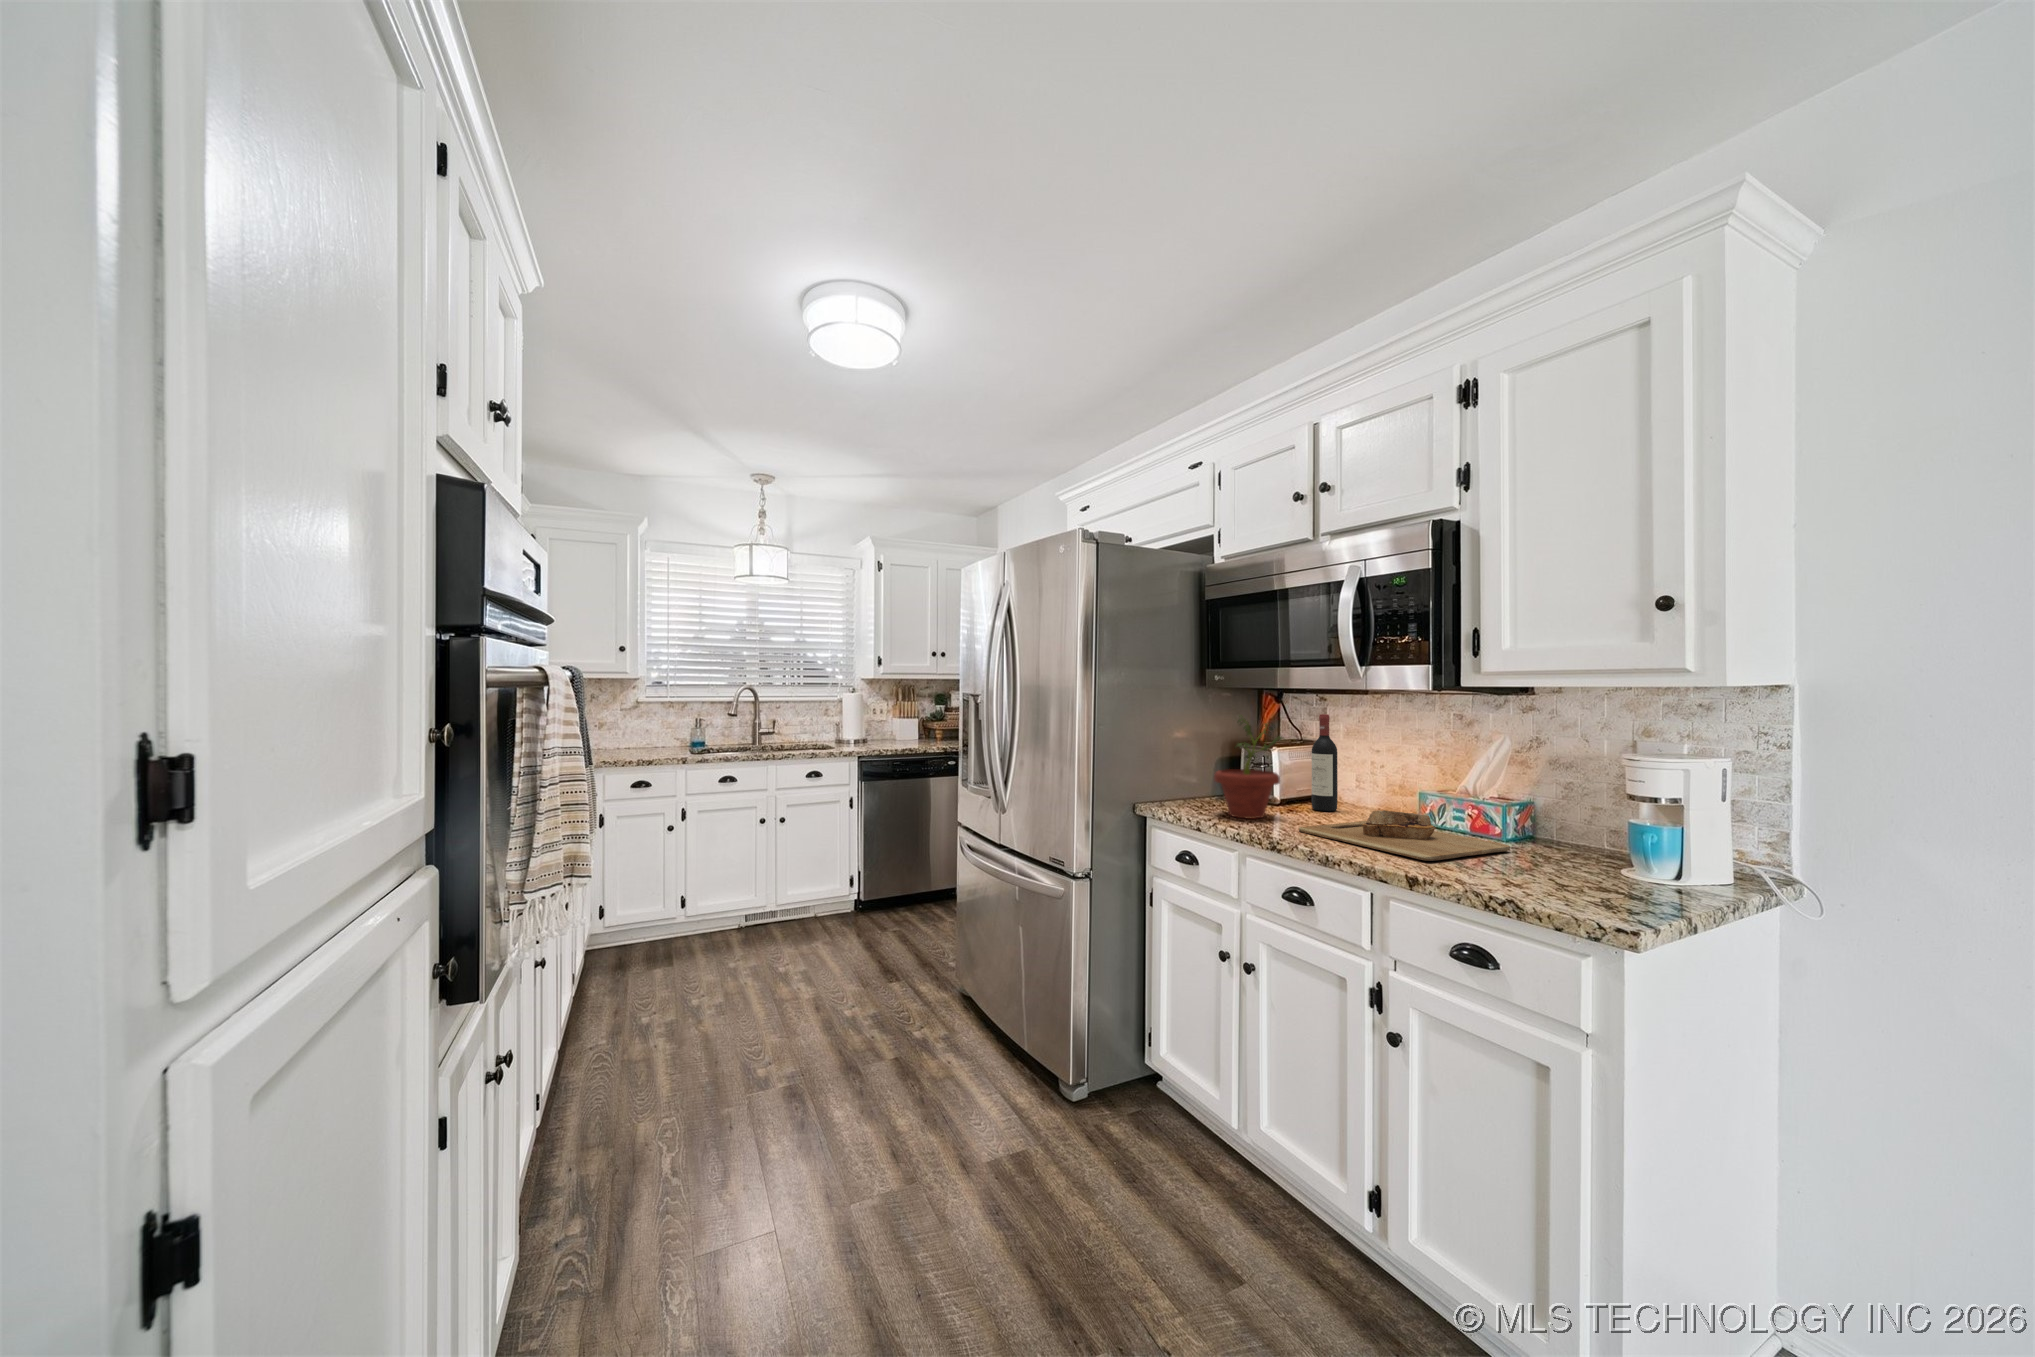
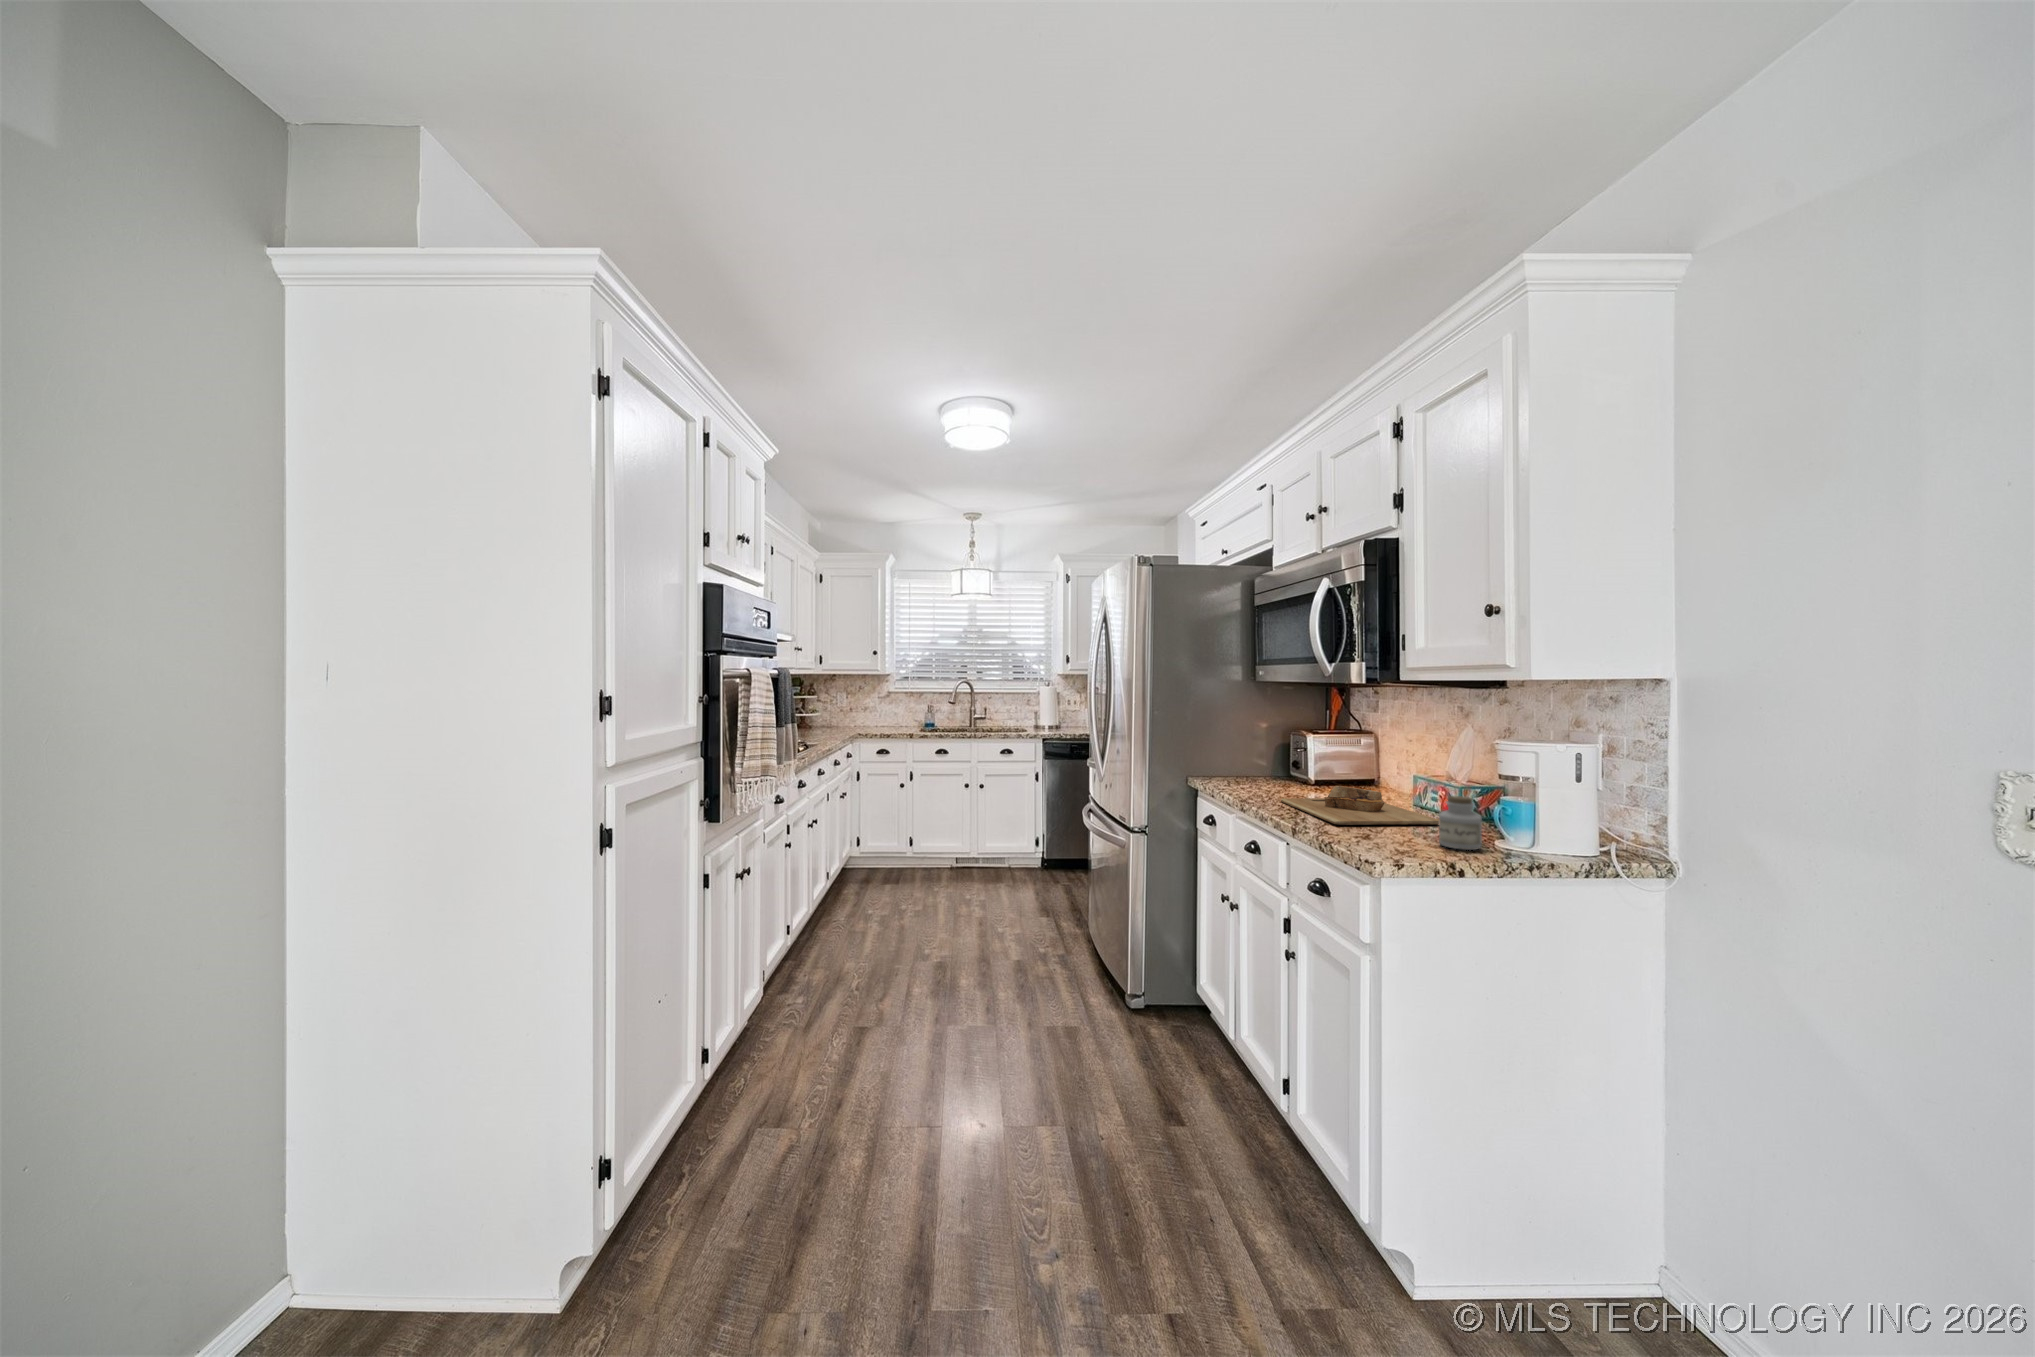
wine bottle: present [1312,714,1338,811] -> none [1336,705,1360,791]
potted plant: present [1214,719,1283,818] -> none [1235,705,1293,792]
jar: none [1569,821,1624,885] -> present [1439,796,1482,850]

